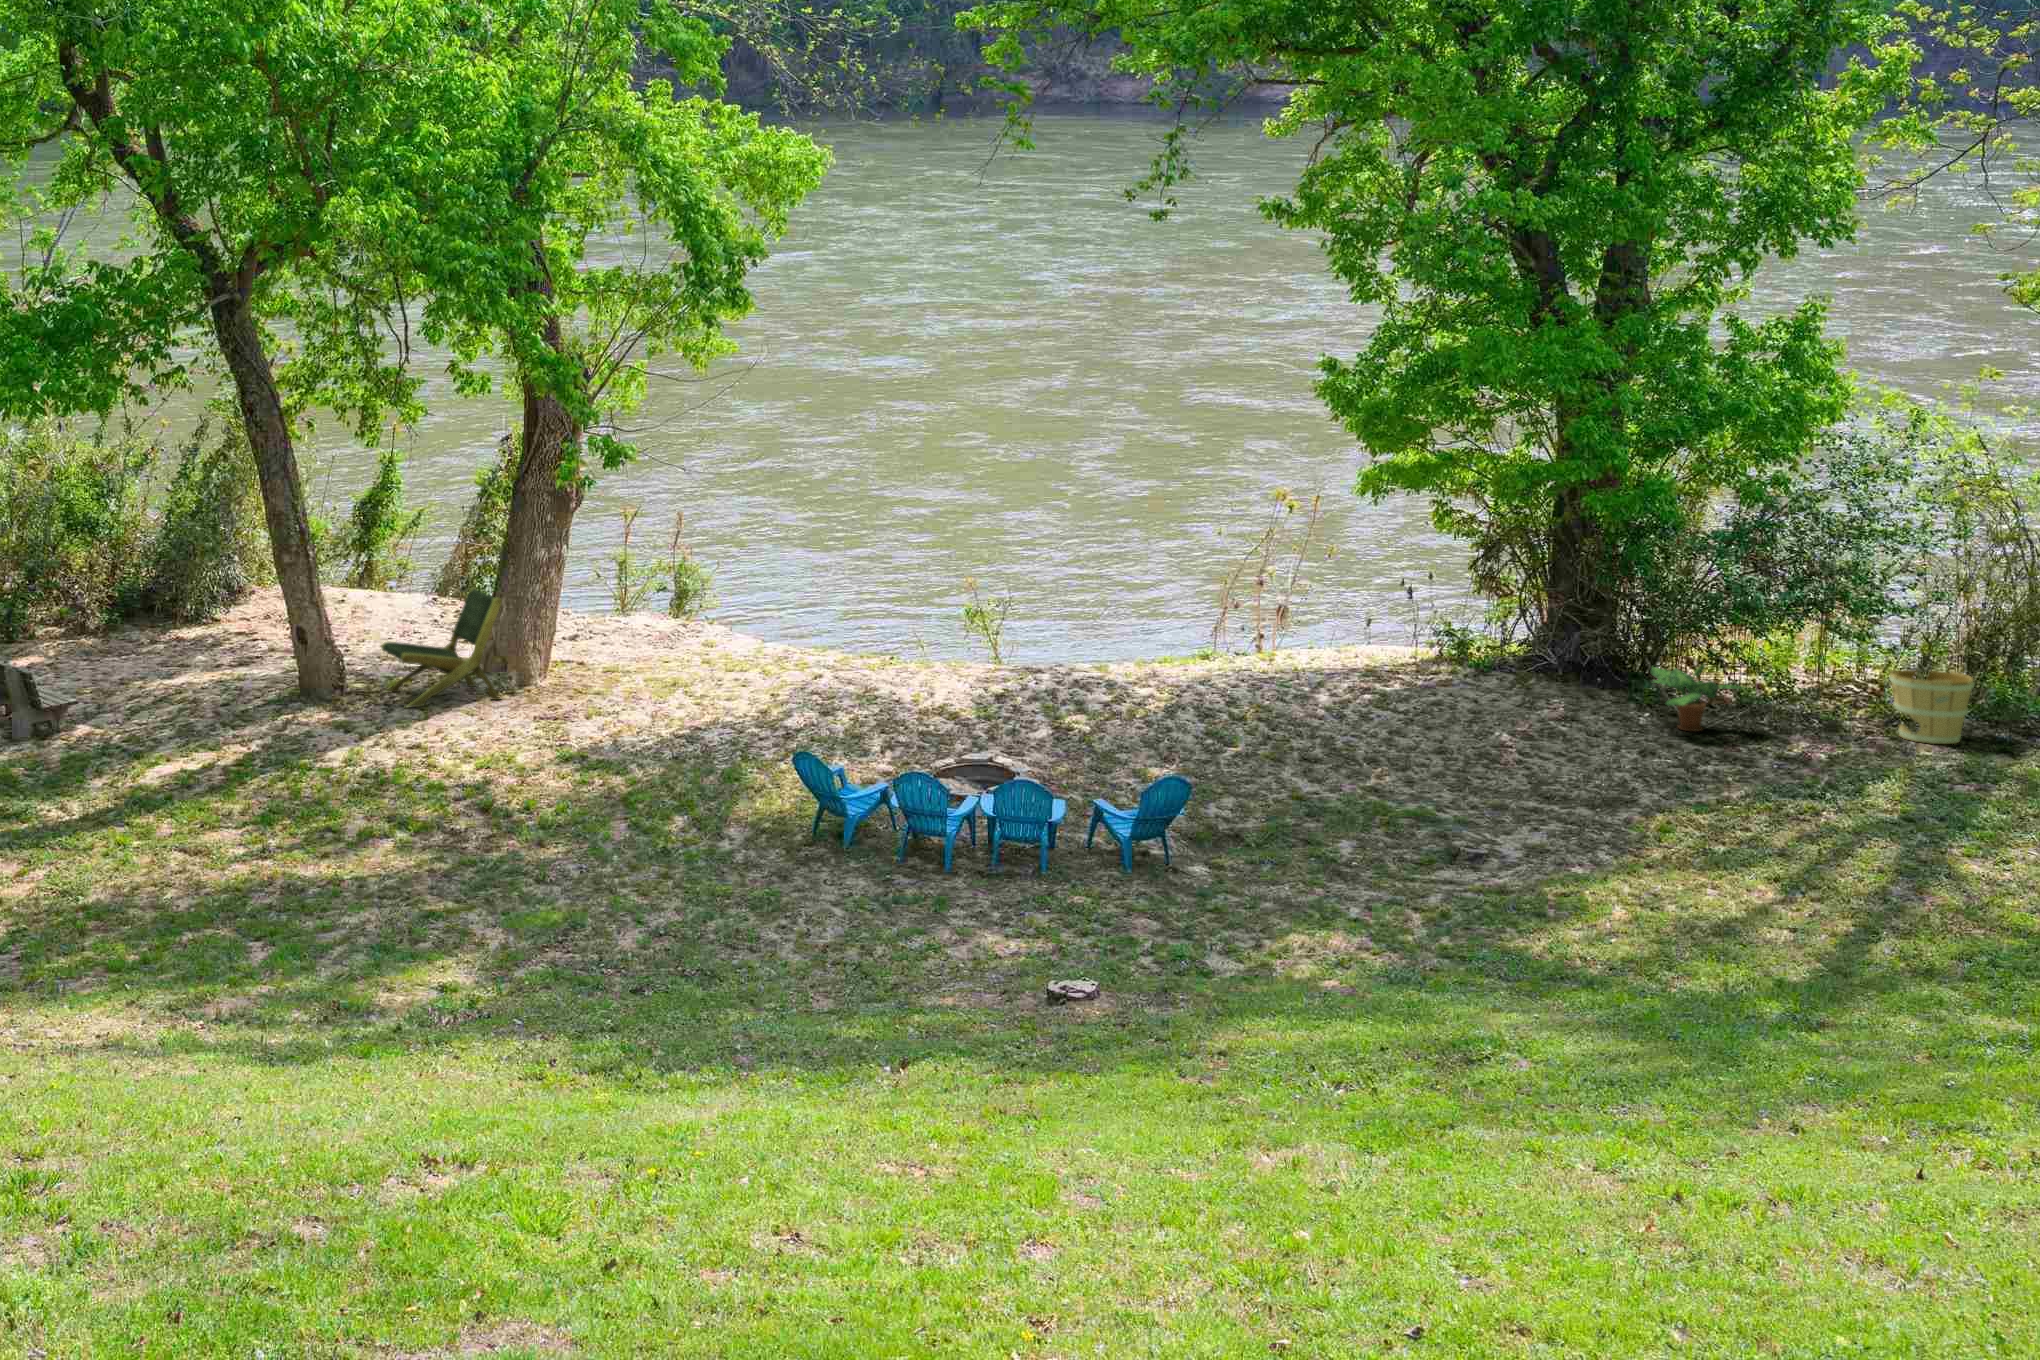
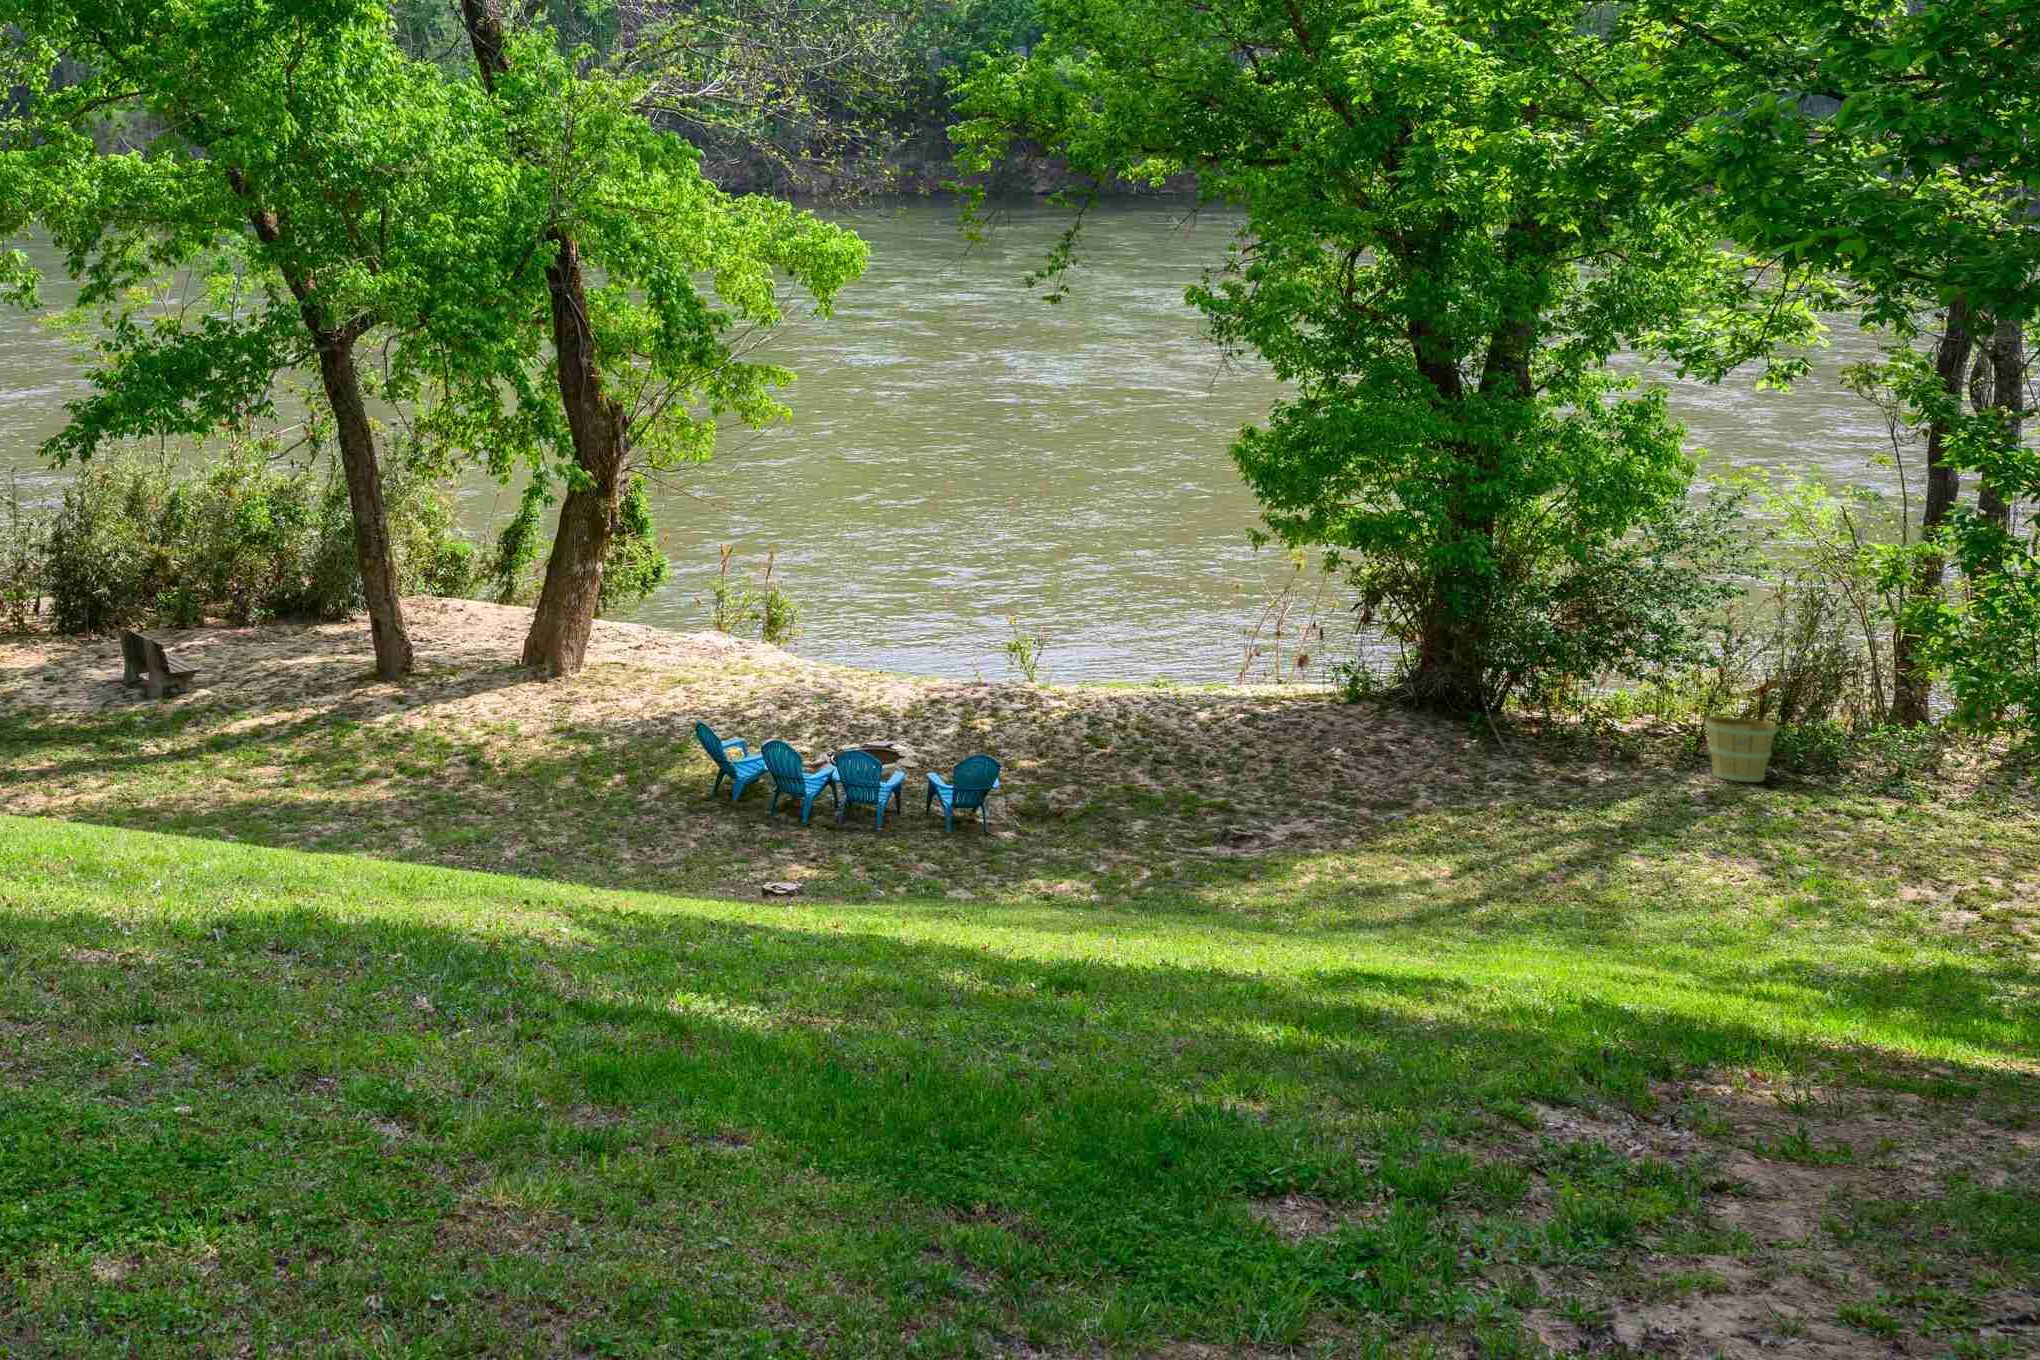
lounge chair: present [381,587,502,708] -> none [446,595,539,688]
potted plant: present [1650,664,1743,731] -> none [1489,701,1580,761]

